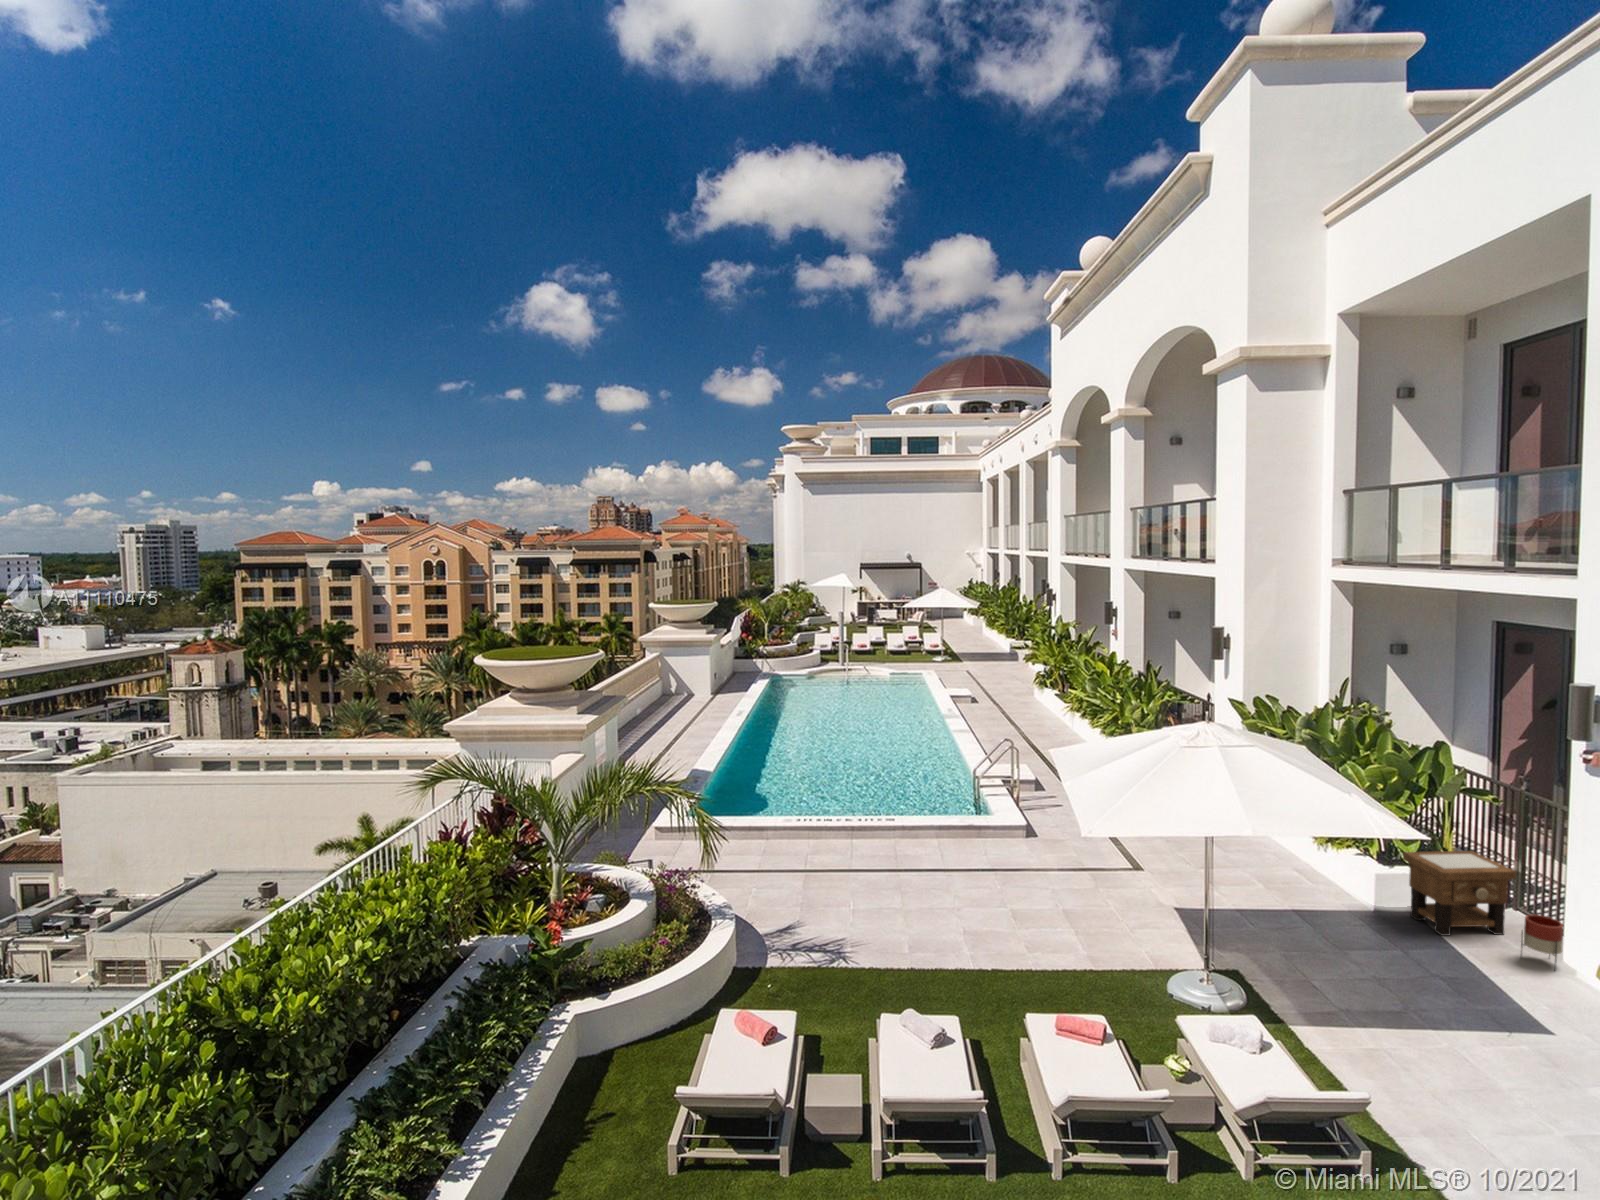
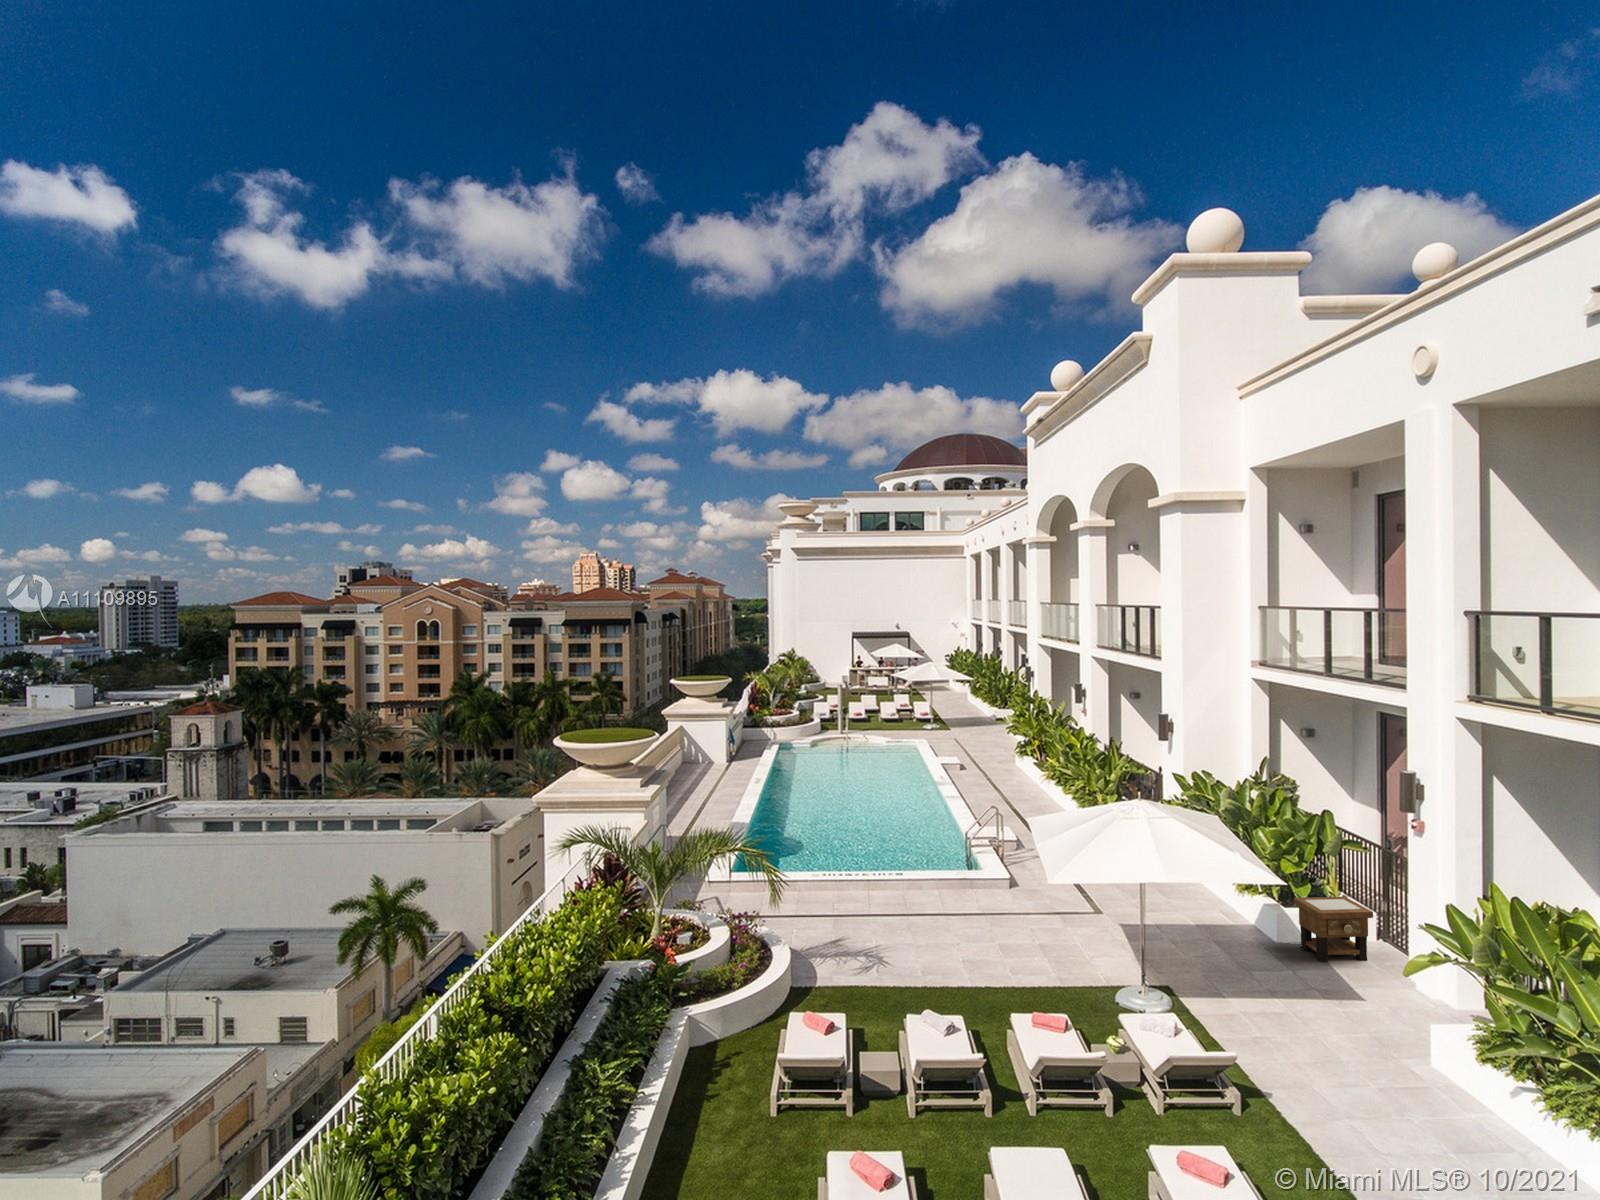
planter: present [1521,914,1563,961] -> none [1374,944,1402,986]

